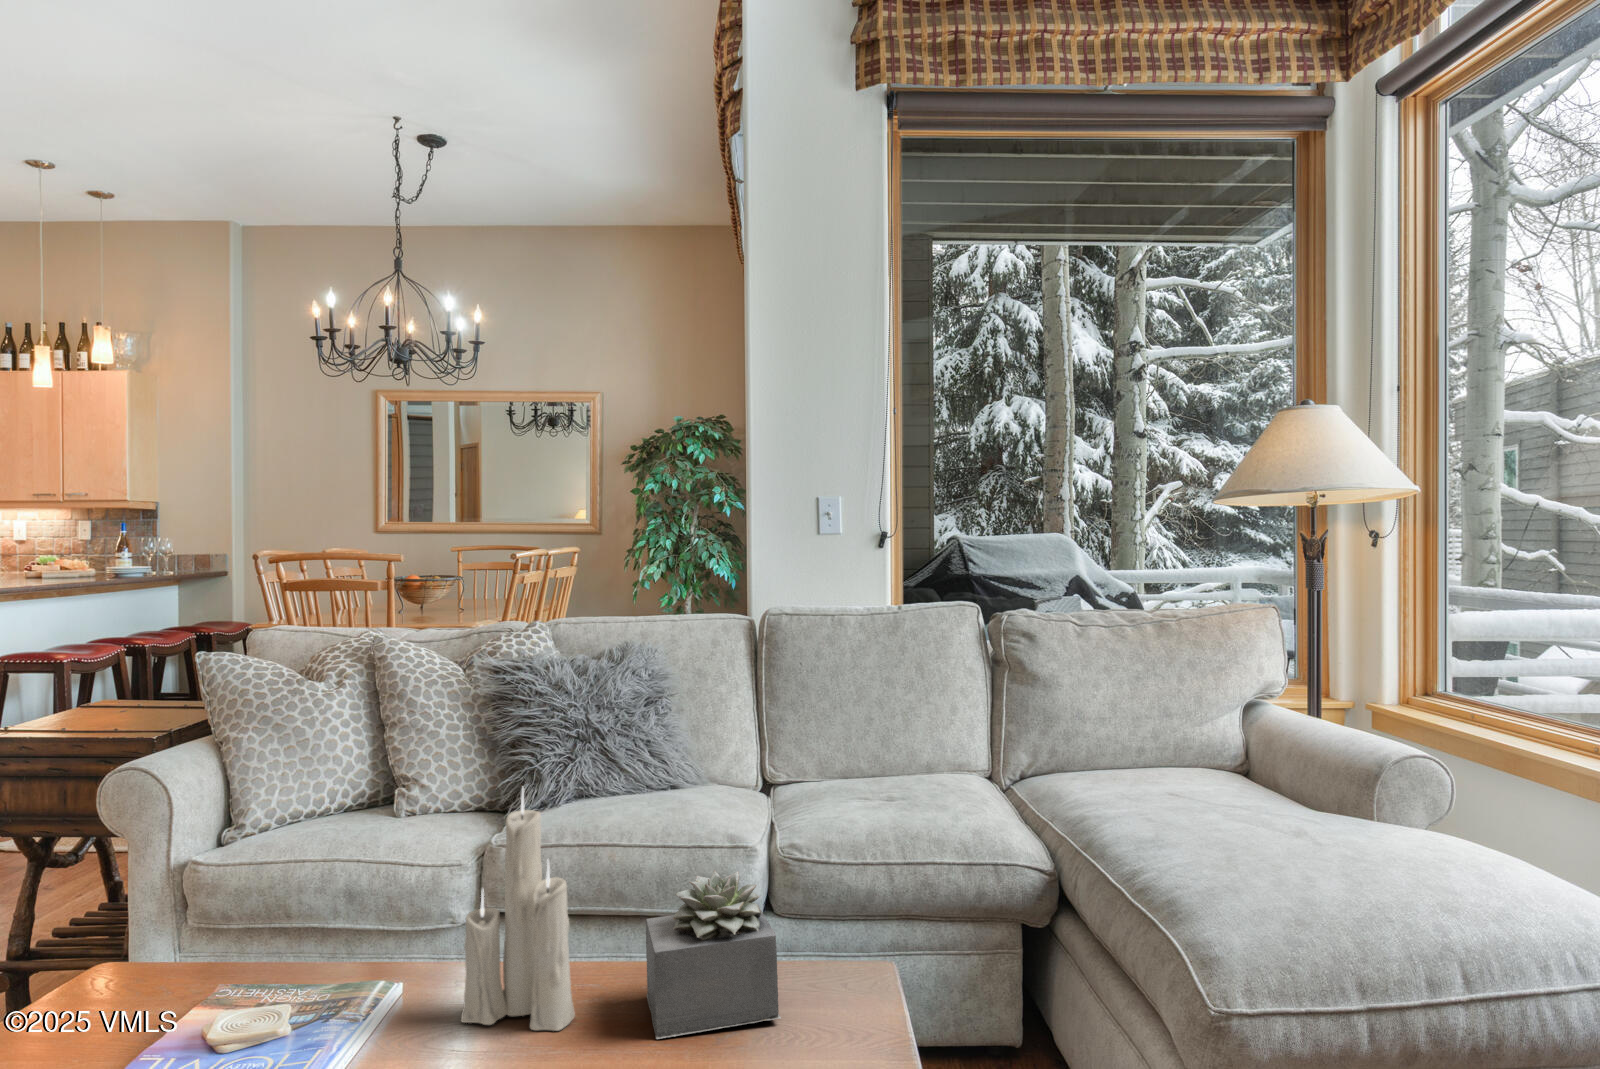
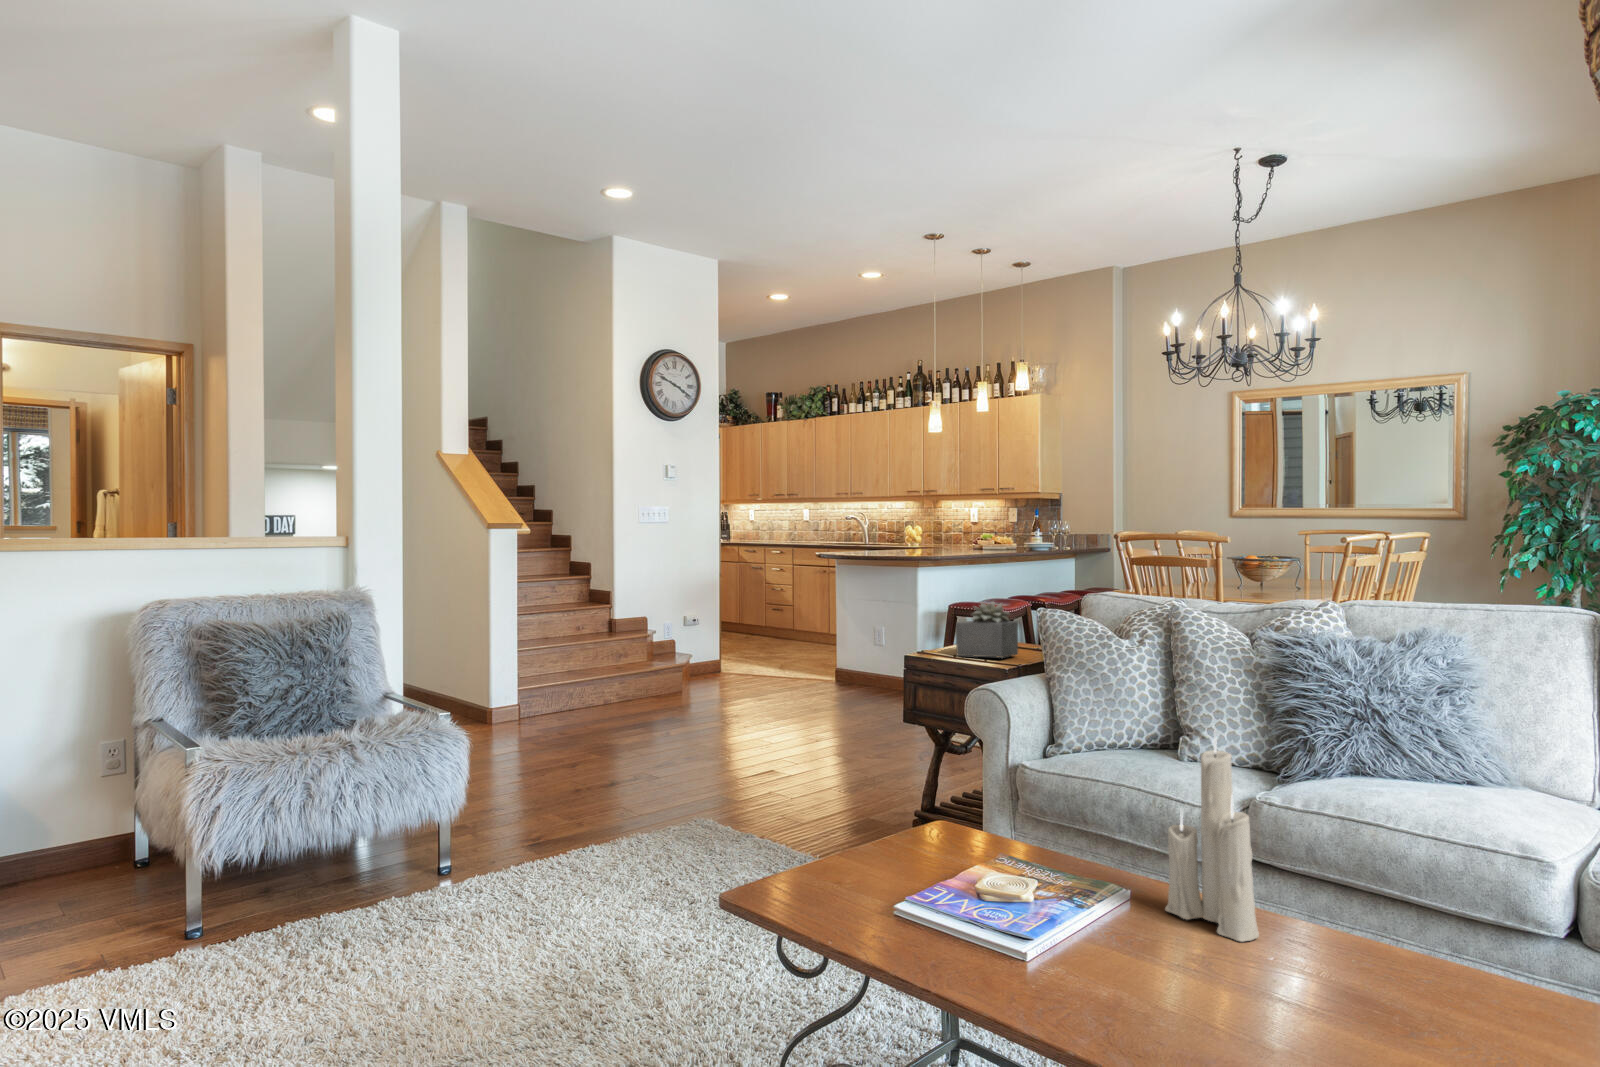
succulent plant: present [646,870,781,1039] -> present [956,602,1018,658]

